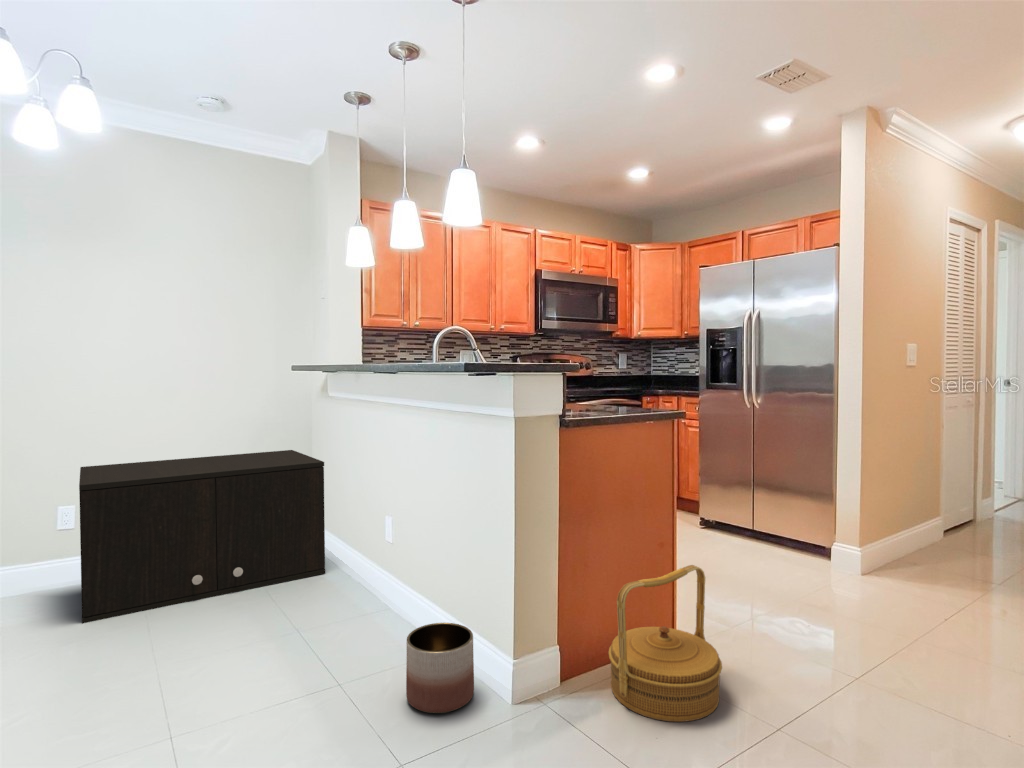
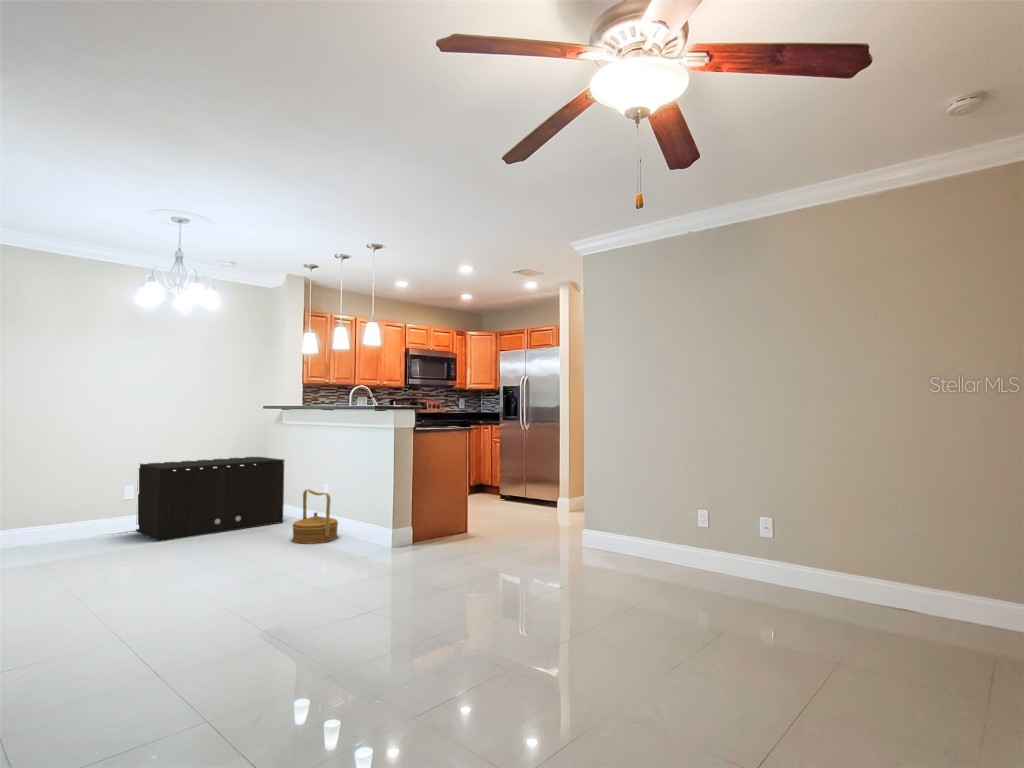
woven basket: present [609,565,722,722] -> present [292,490,338,544]
planter: present [406,623,474,713] -> none [346,519,375,550]

